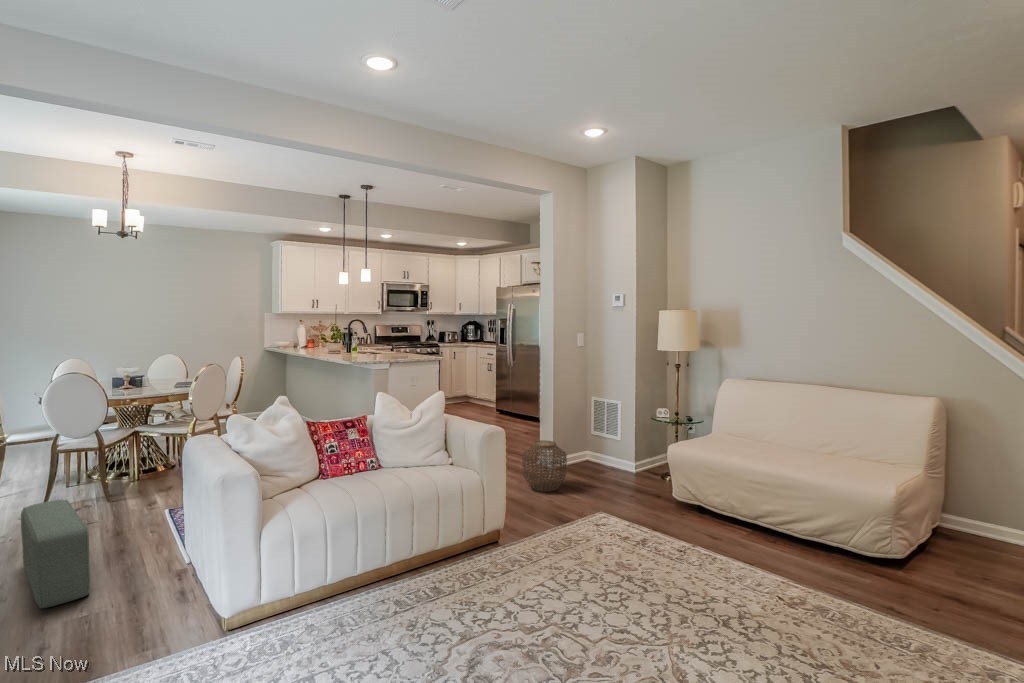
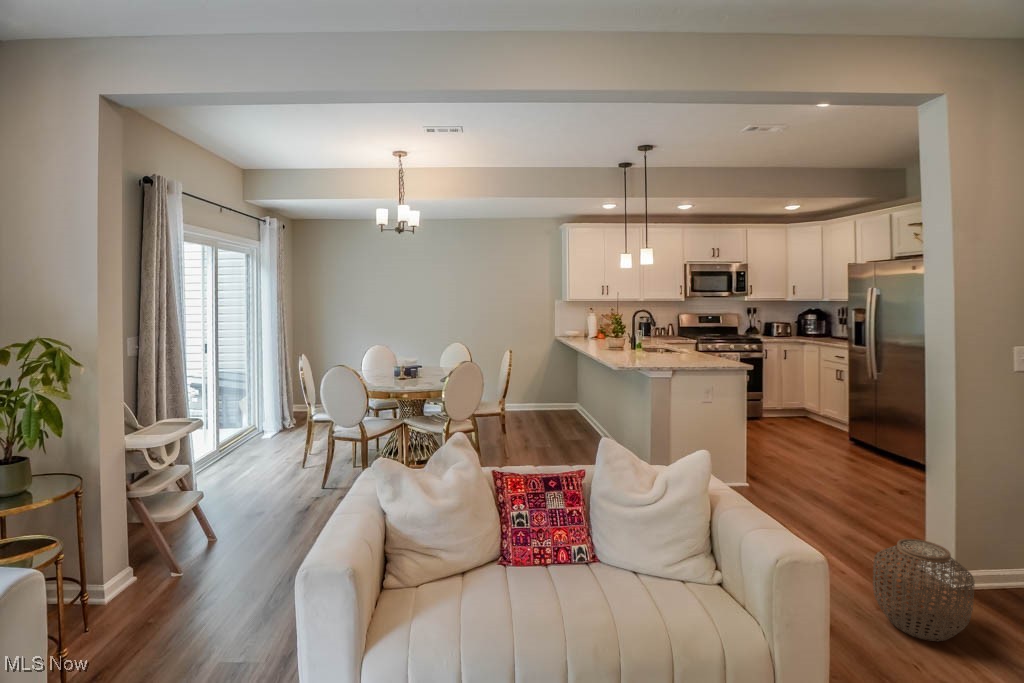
pouf: present [21,500,90,608] -> none [196,512,278,651]

